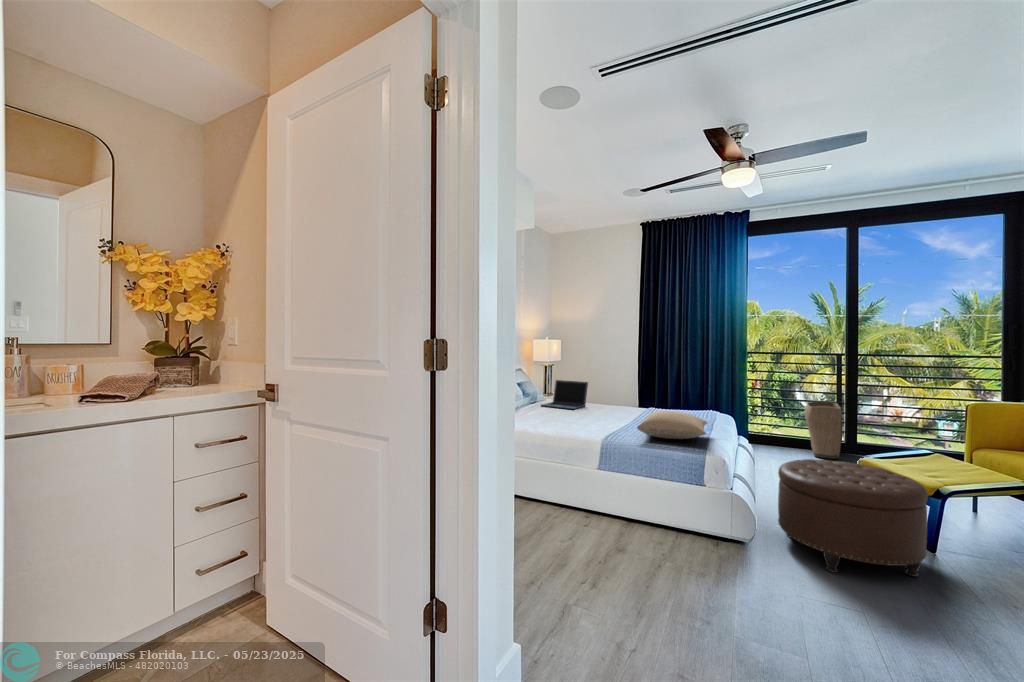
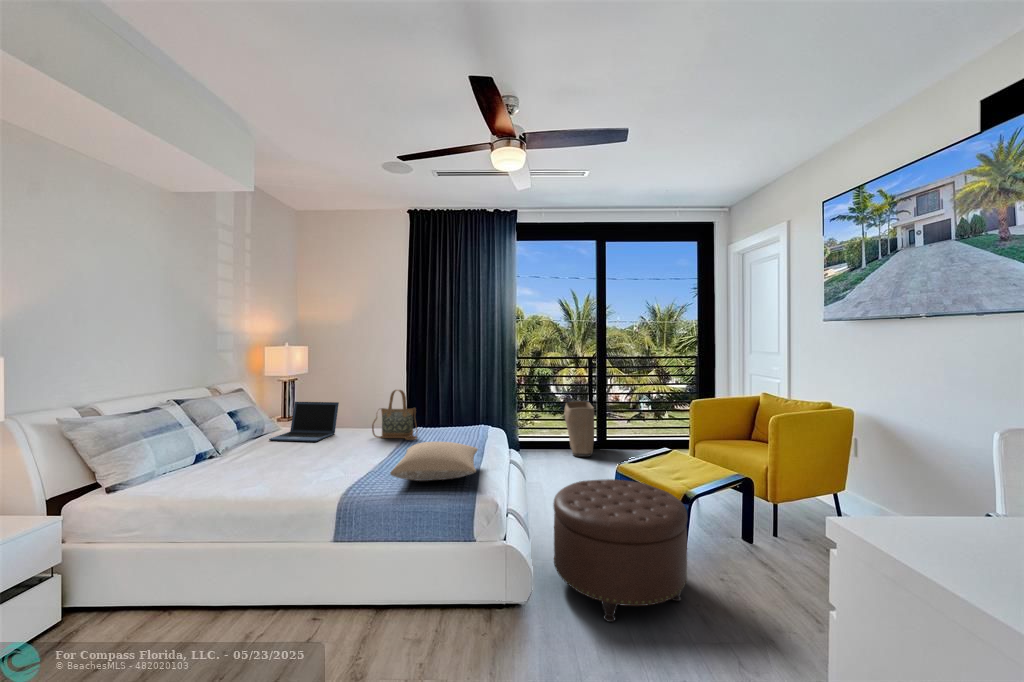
handbag: none [615,374,652,415] -> present [372,390,418,440]

